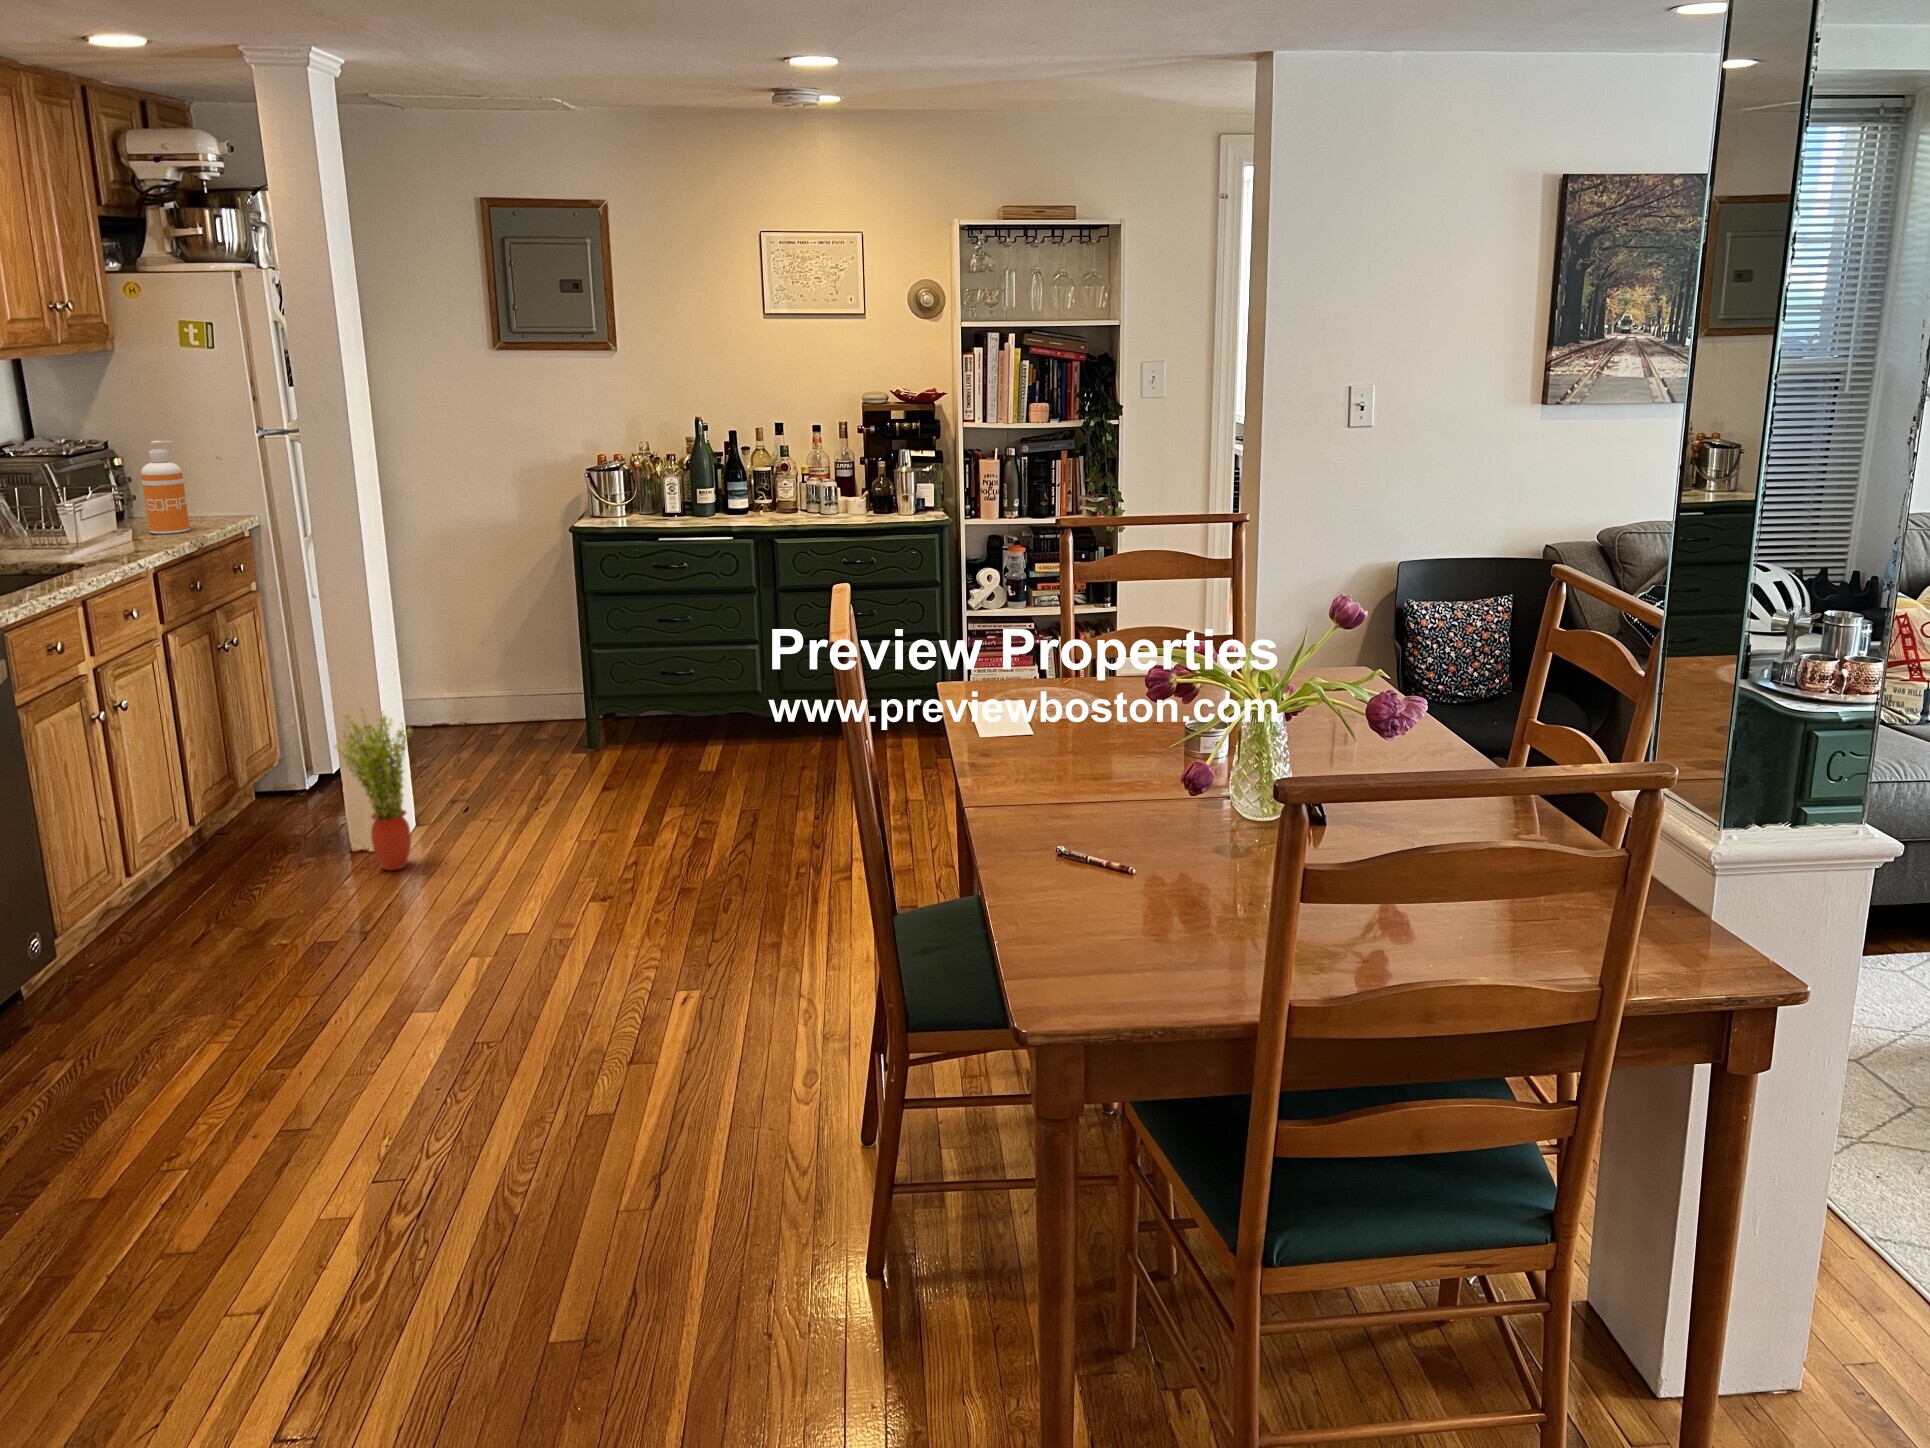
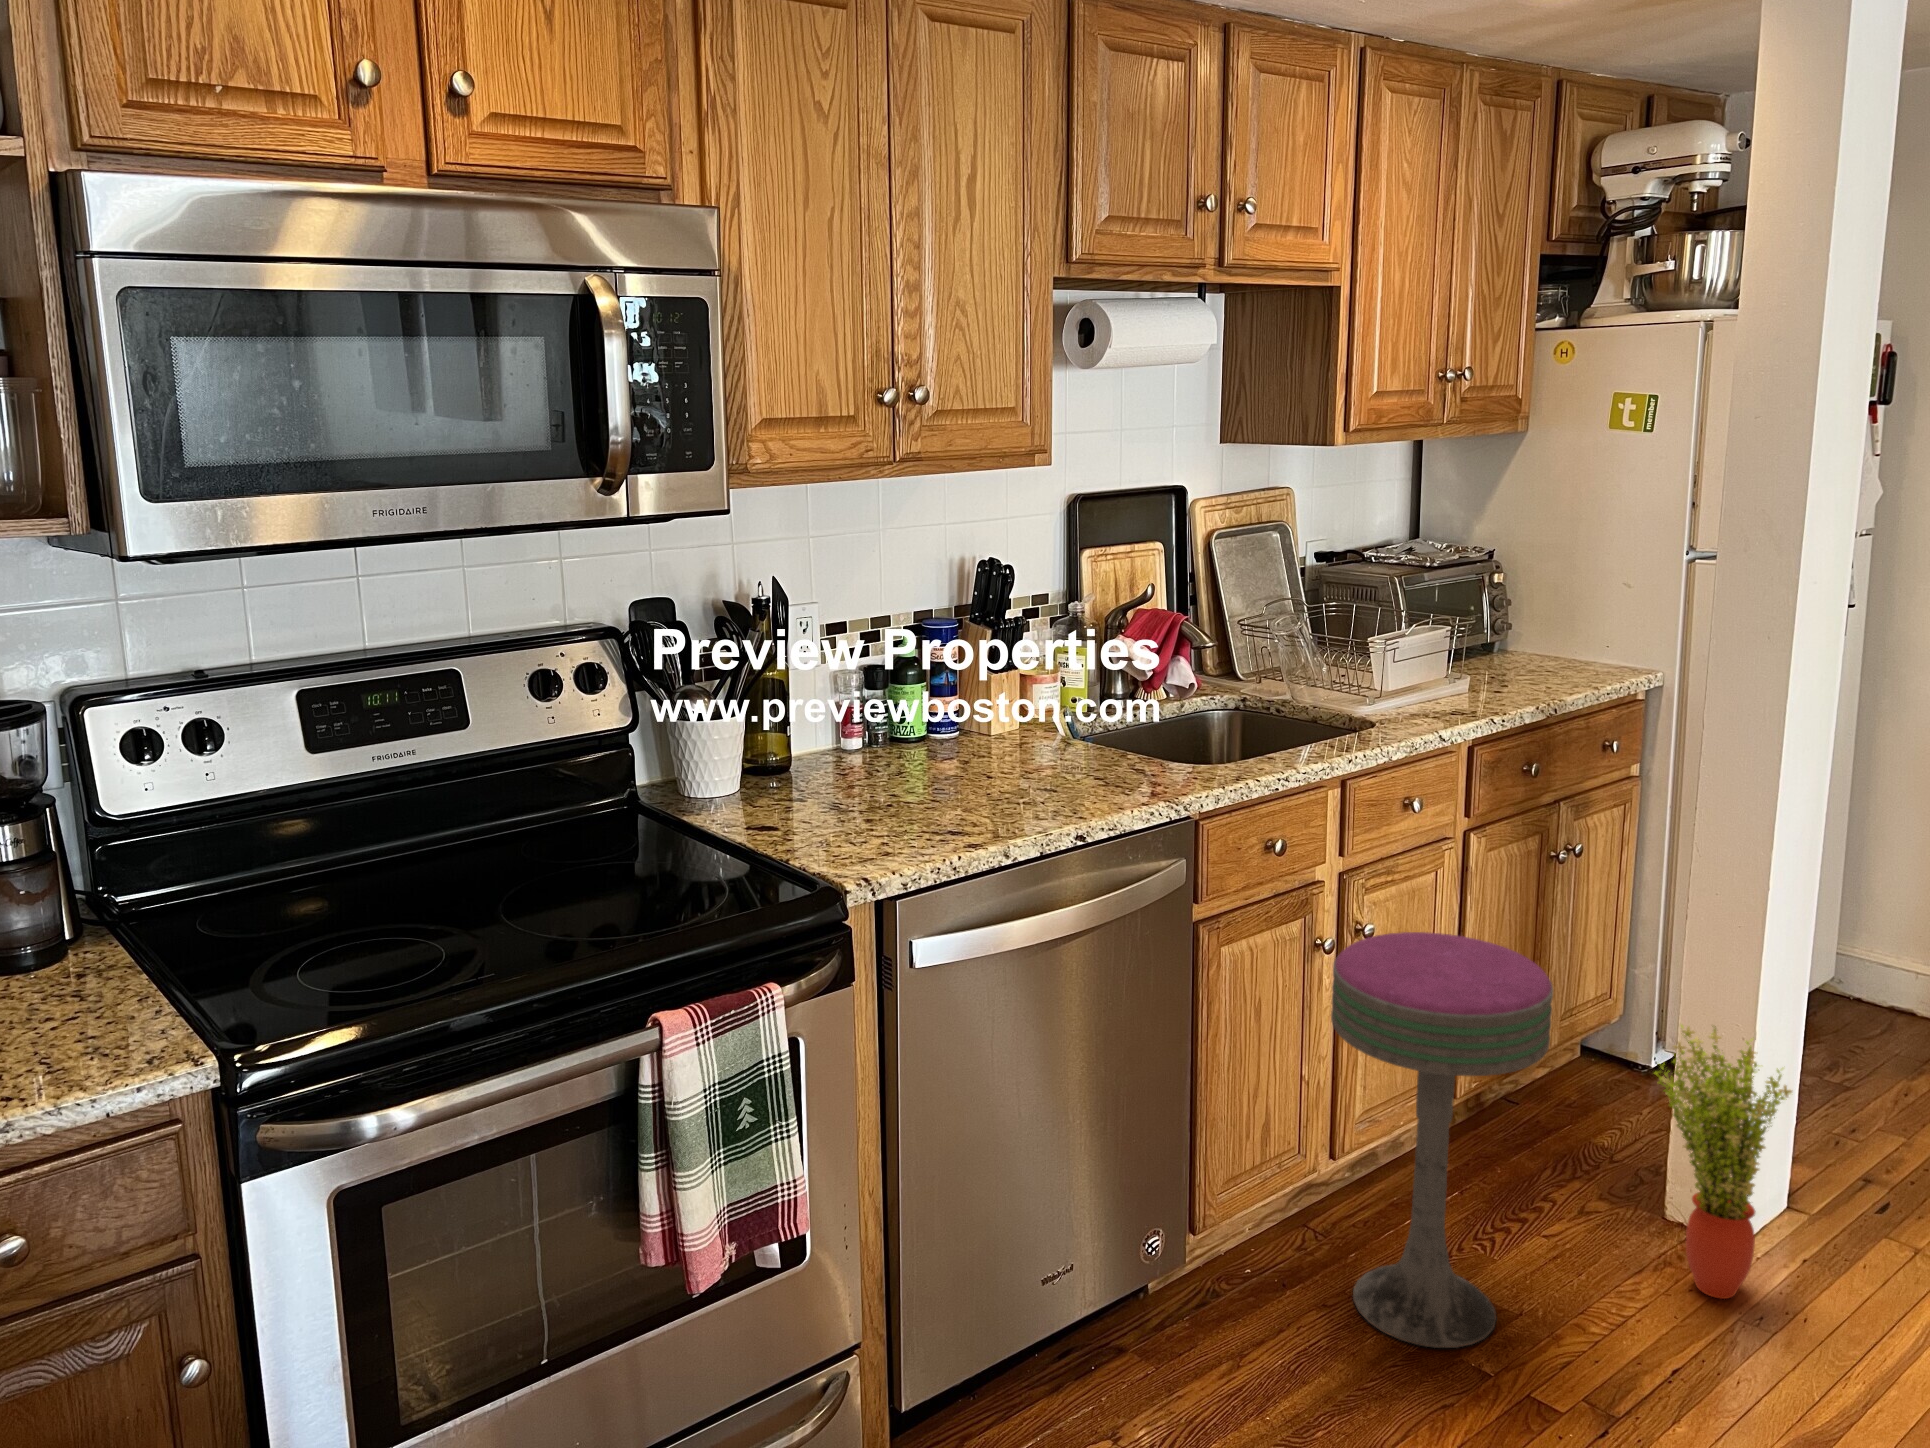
soap dispenser: present [141,441,190,534] -> none [1503,558,1561,686]
bar stool: none [118,686,280,952] -> present [1331,932,1553,1348]

